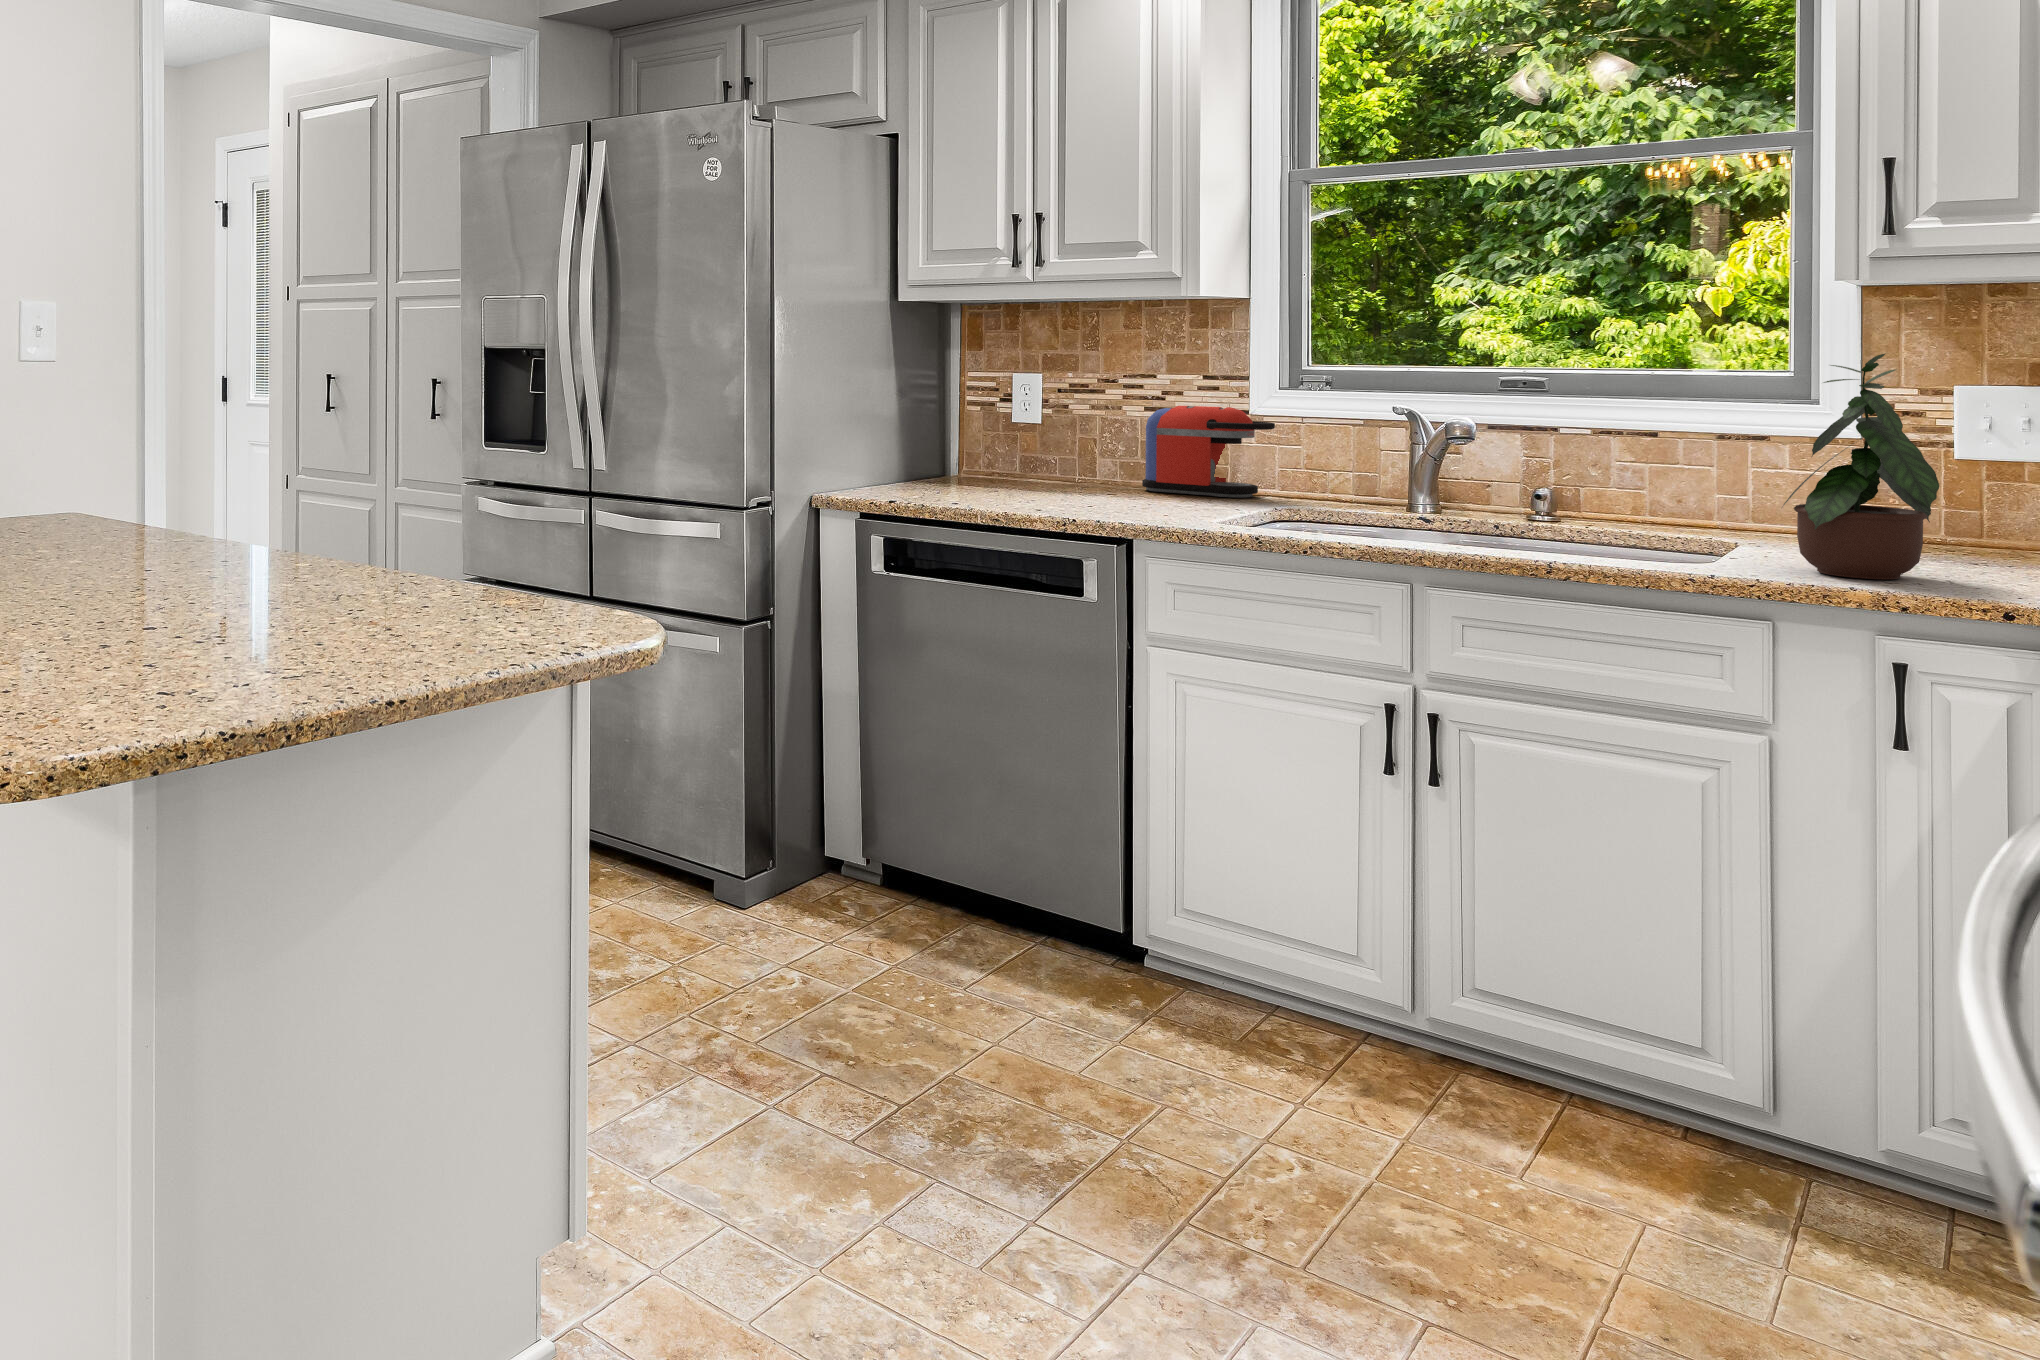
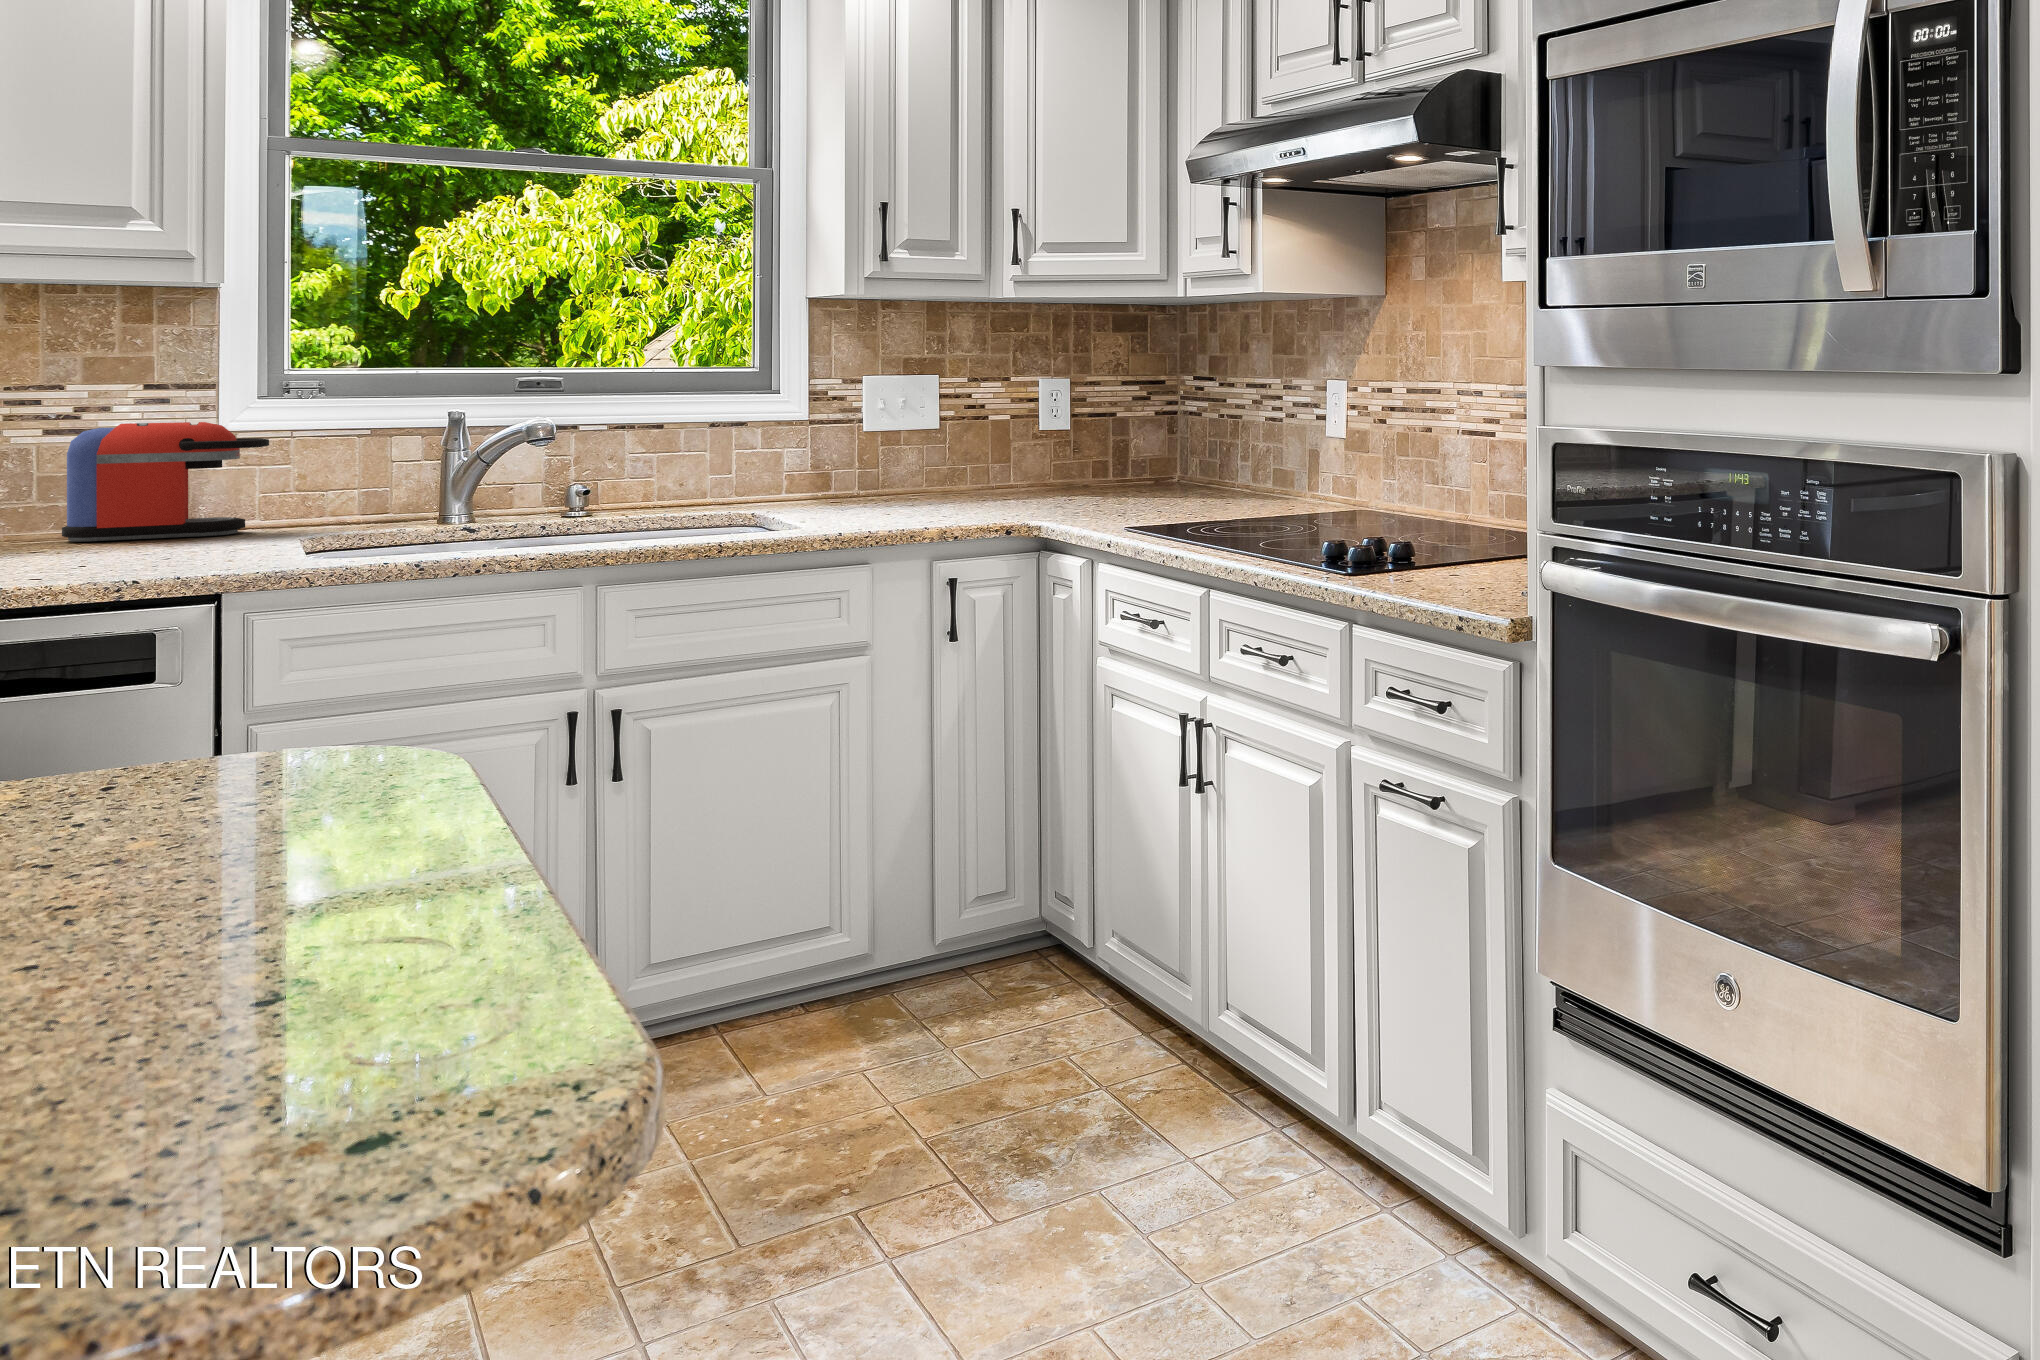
potted plant: present [1783,354,1939,579] -> none [843,347,962,523]

